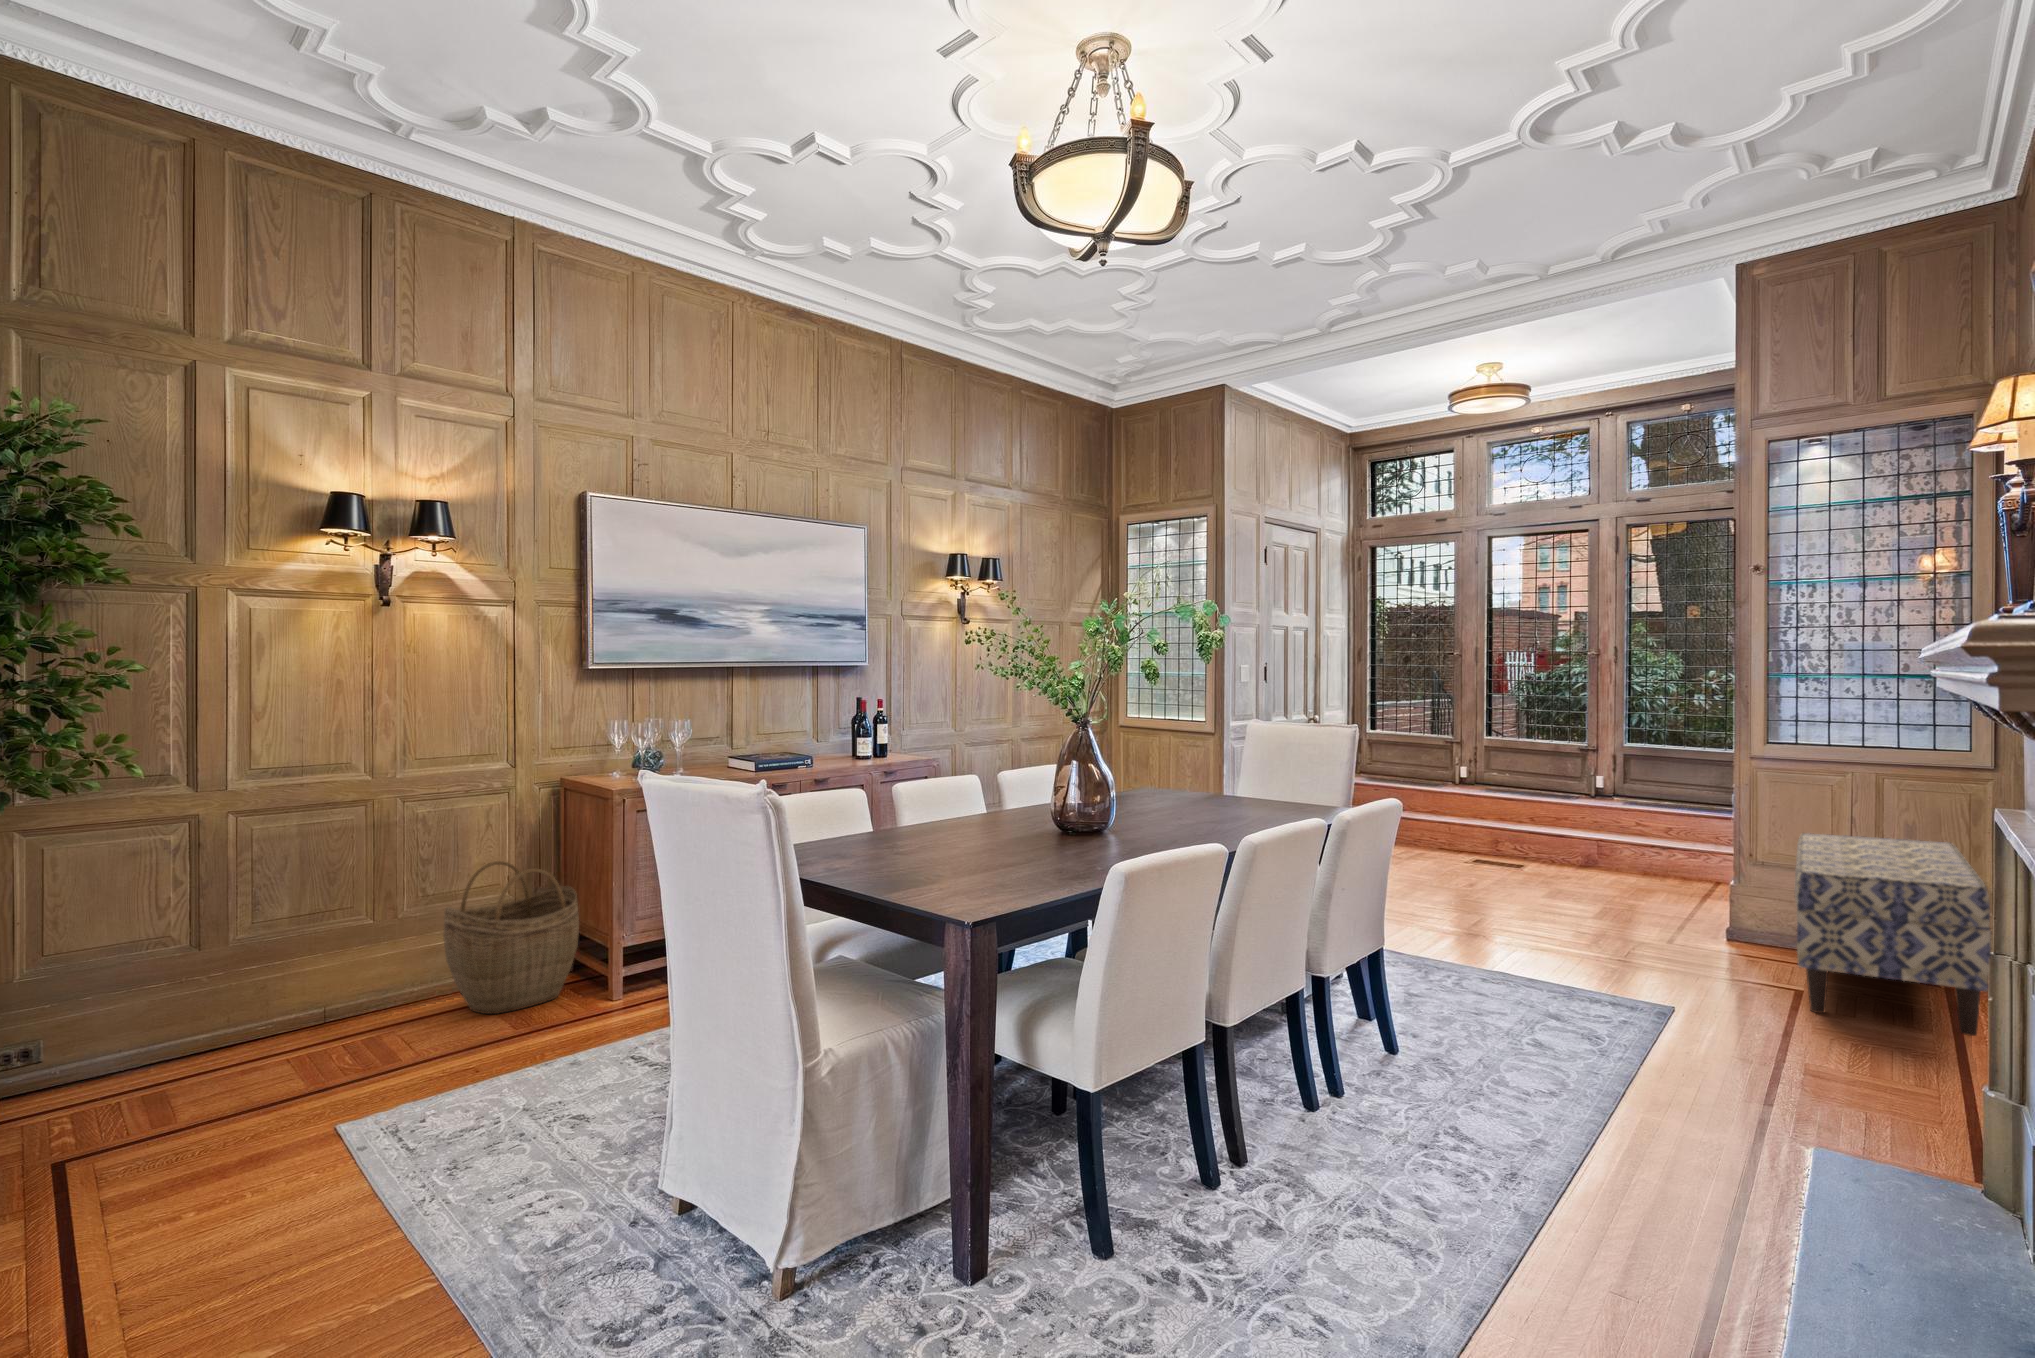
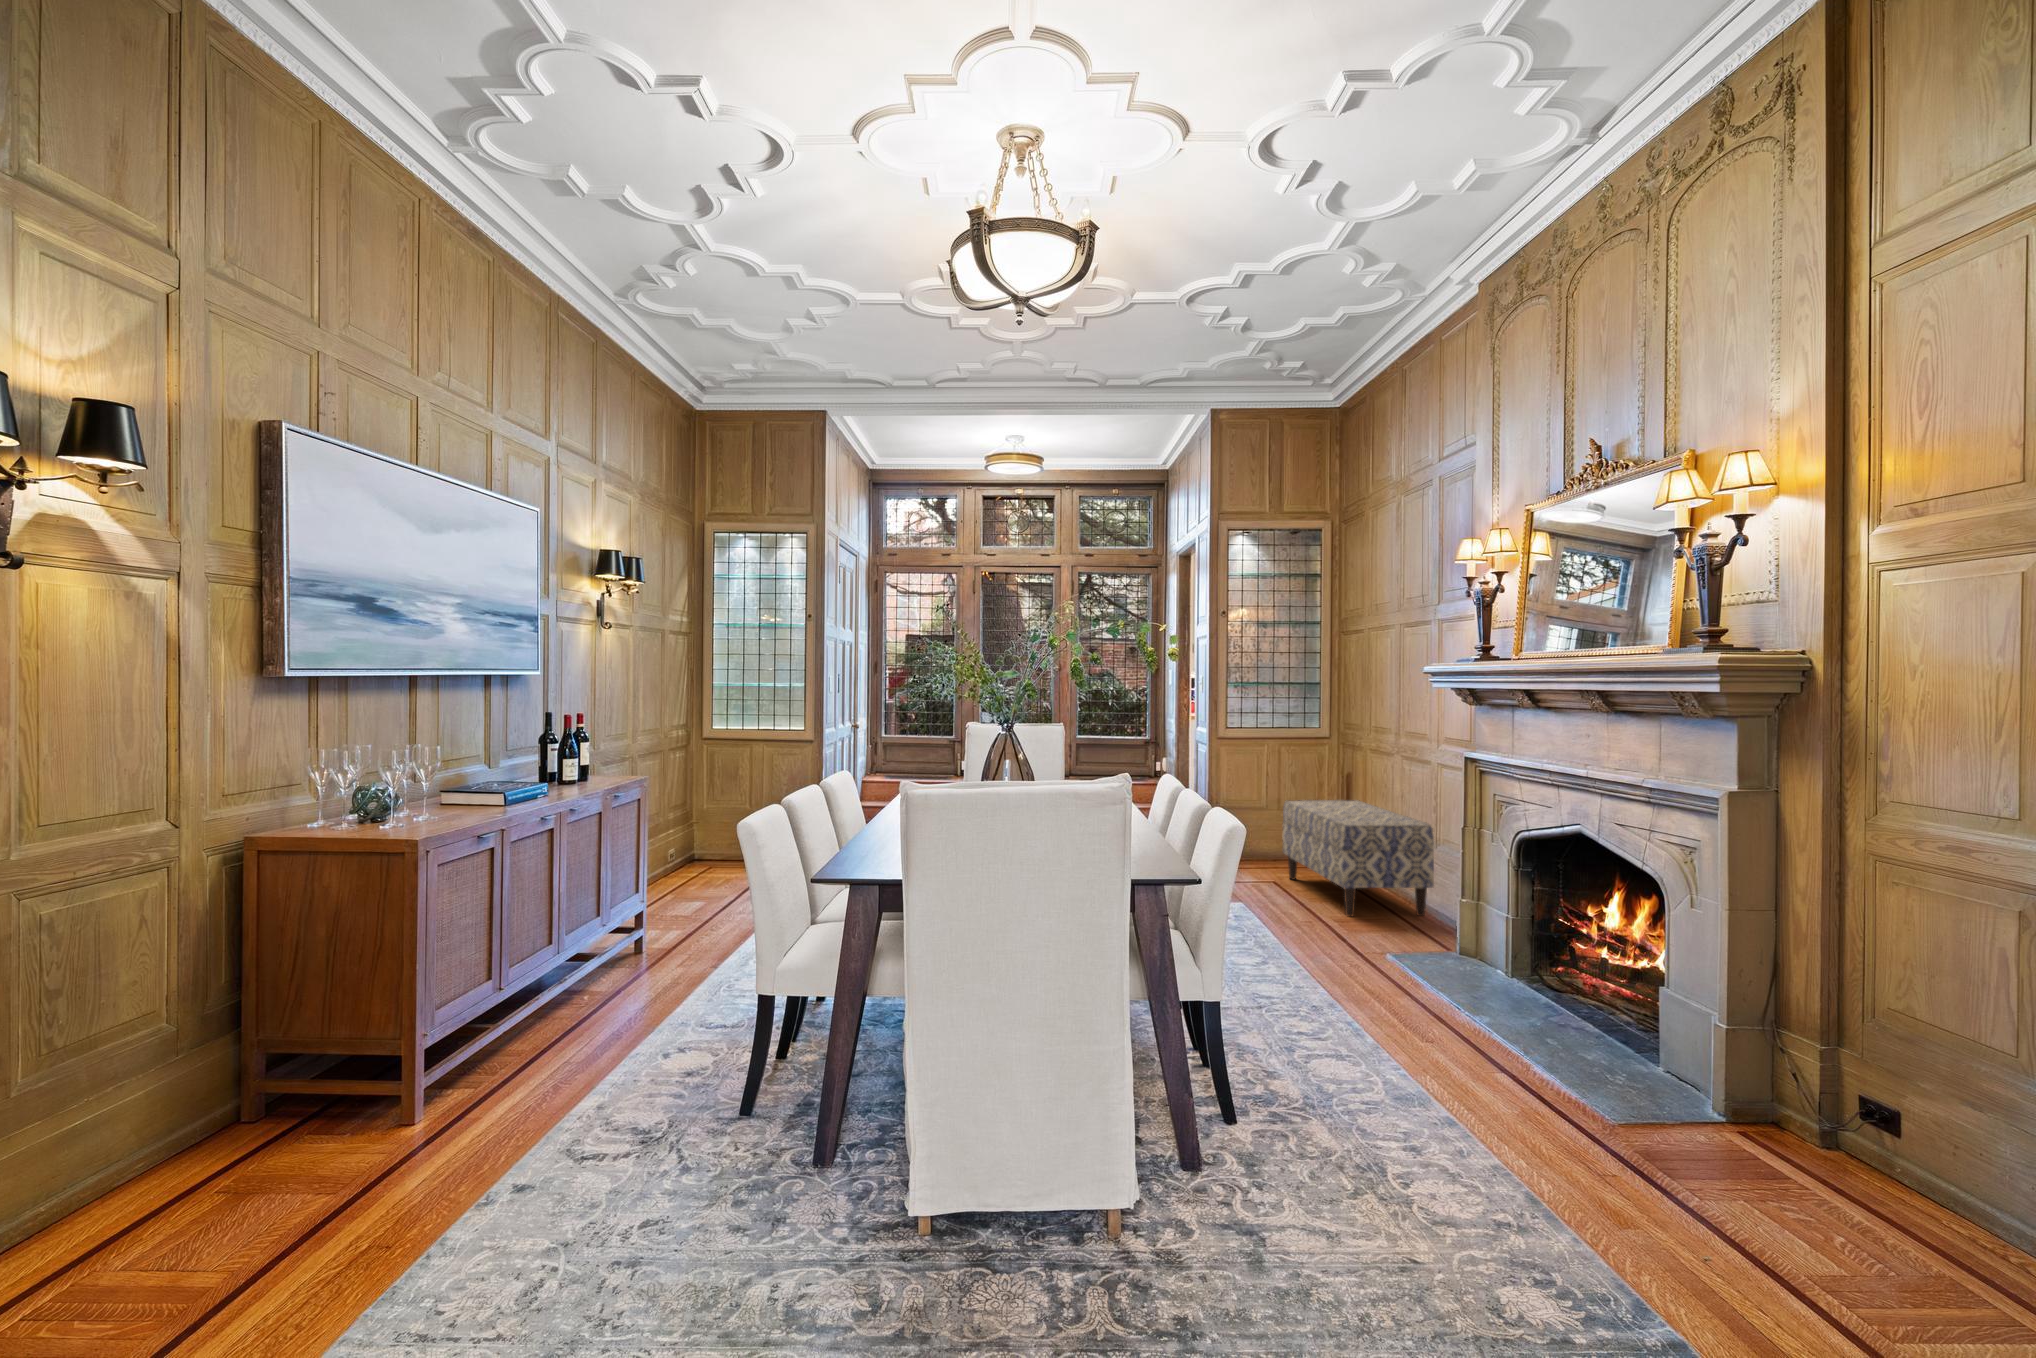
woven basket: present [444,861,579,1014] -> none [105,970,330,1209]

